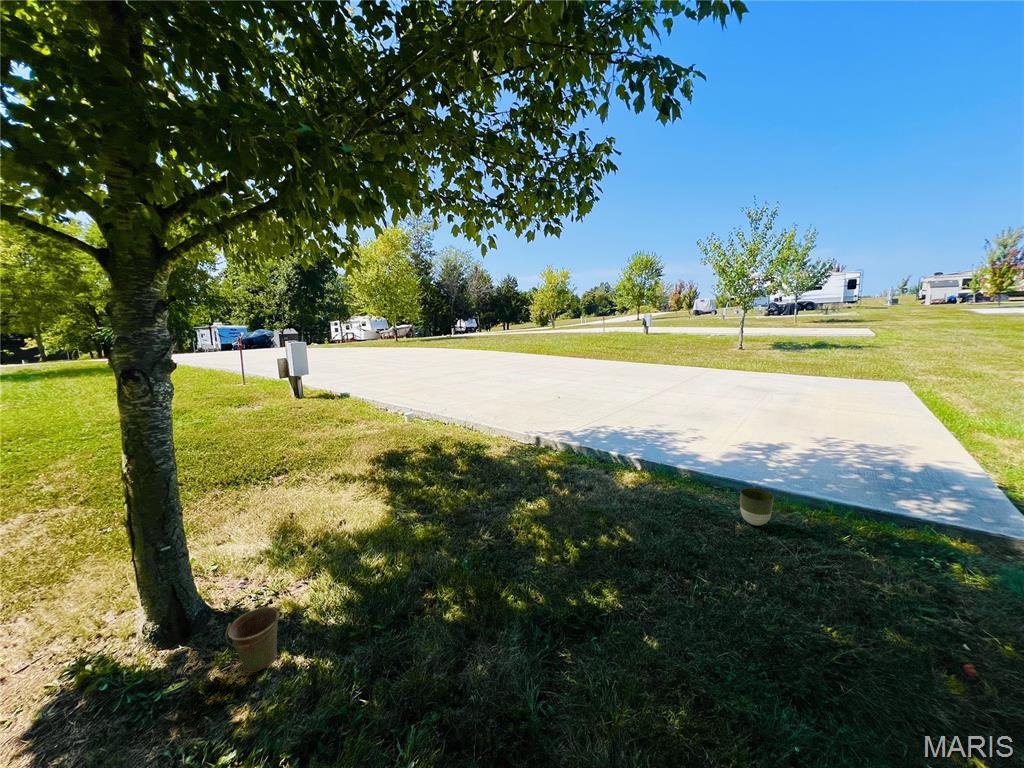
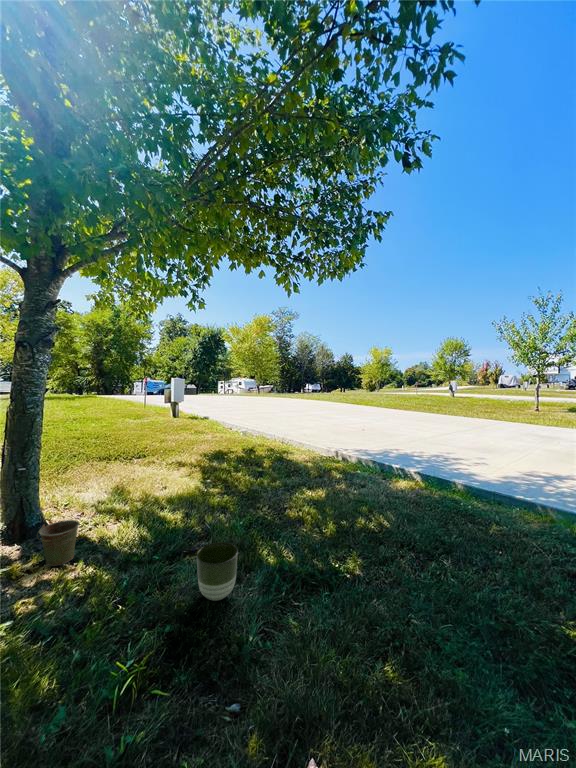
planter: present [740,488,774,525] -> present [197,542,237,601]

